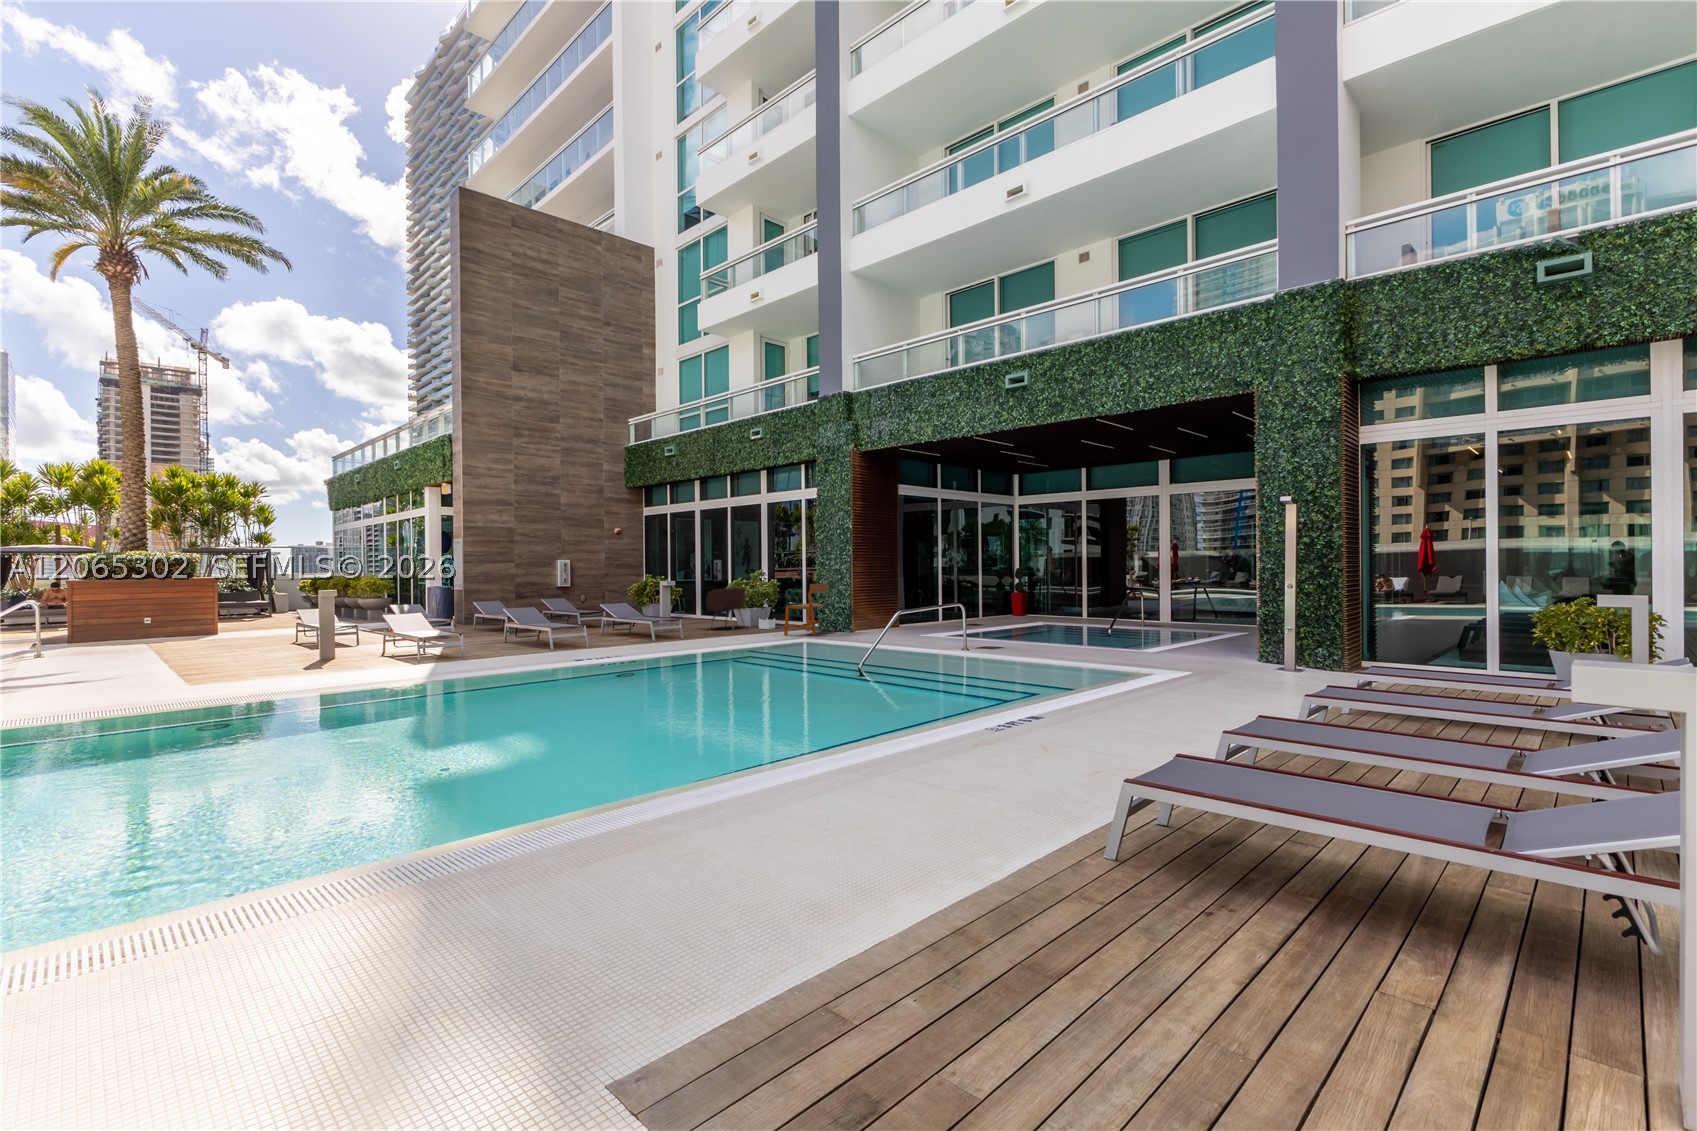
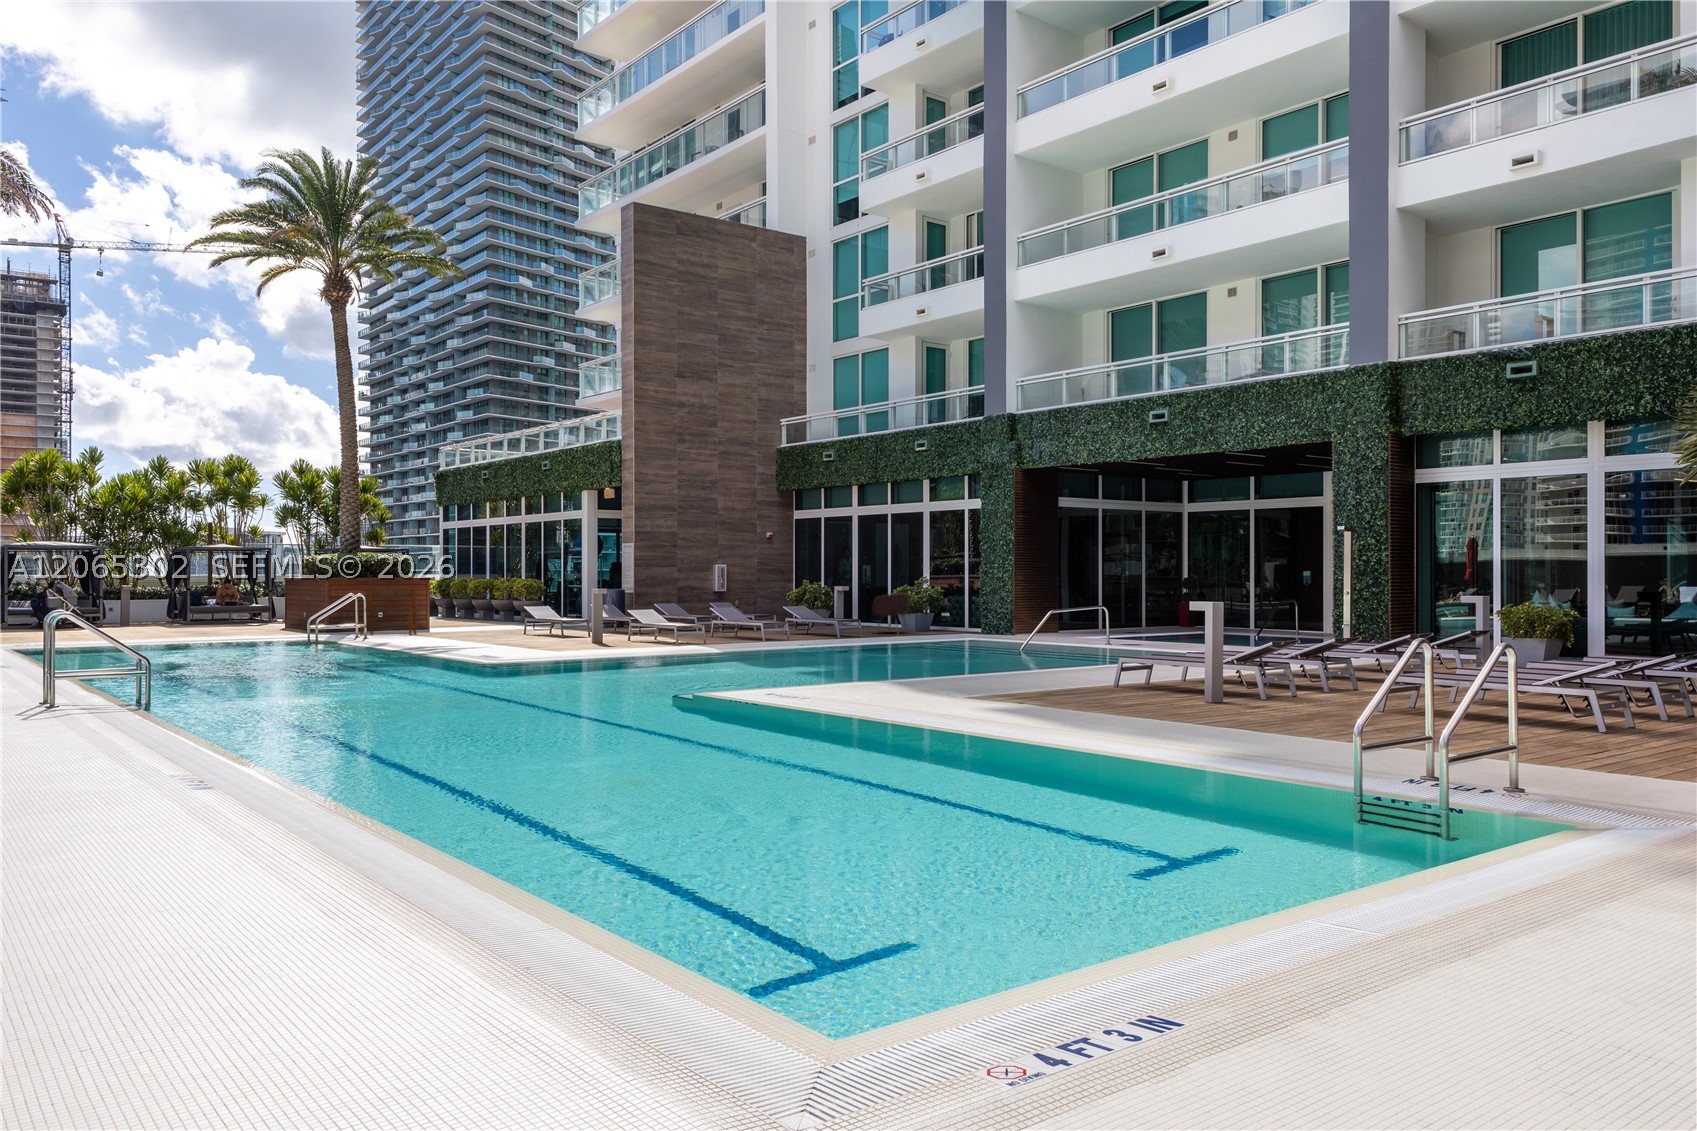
bench: present [784,583,834,636] -> present [360,589,417,635]
potted tree: present [756,587,775,629] -> none [919,593,938,634]

